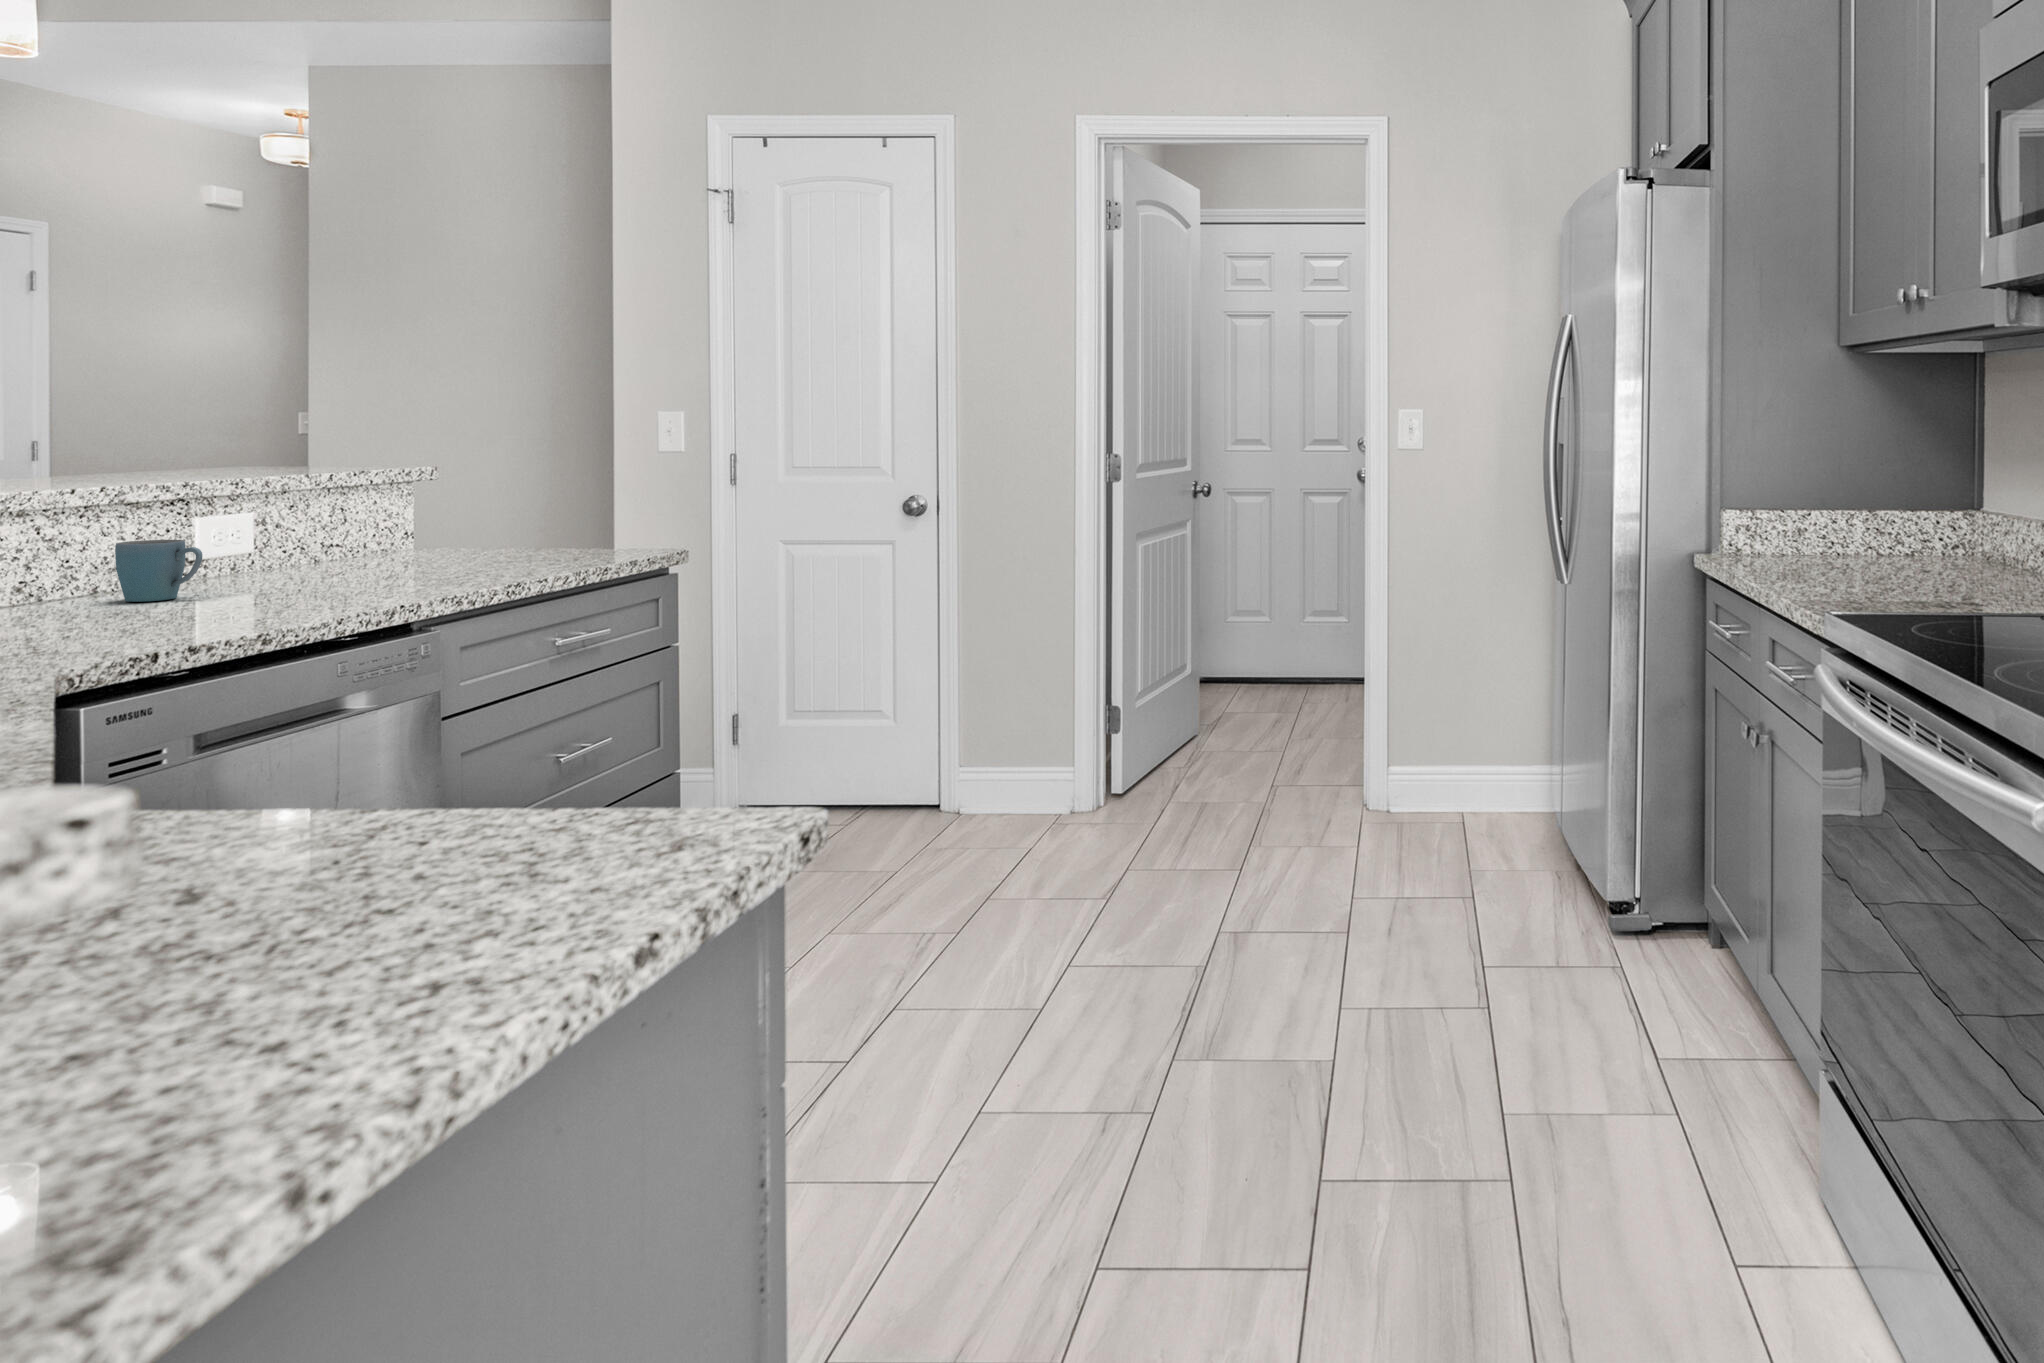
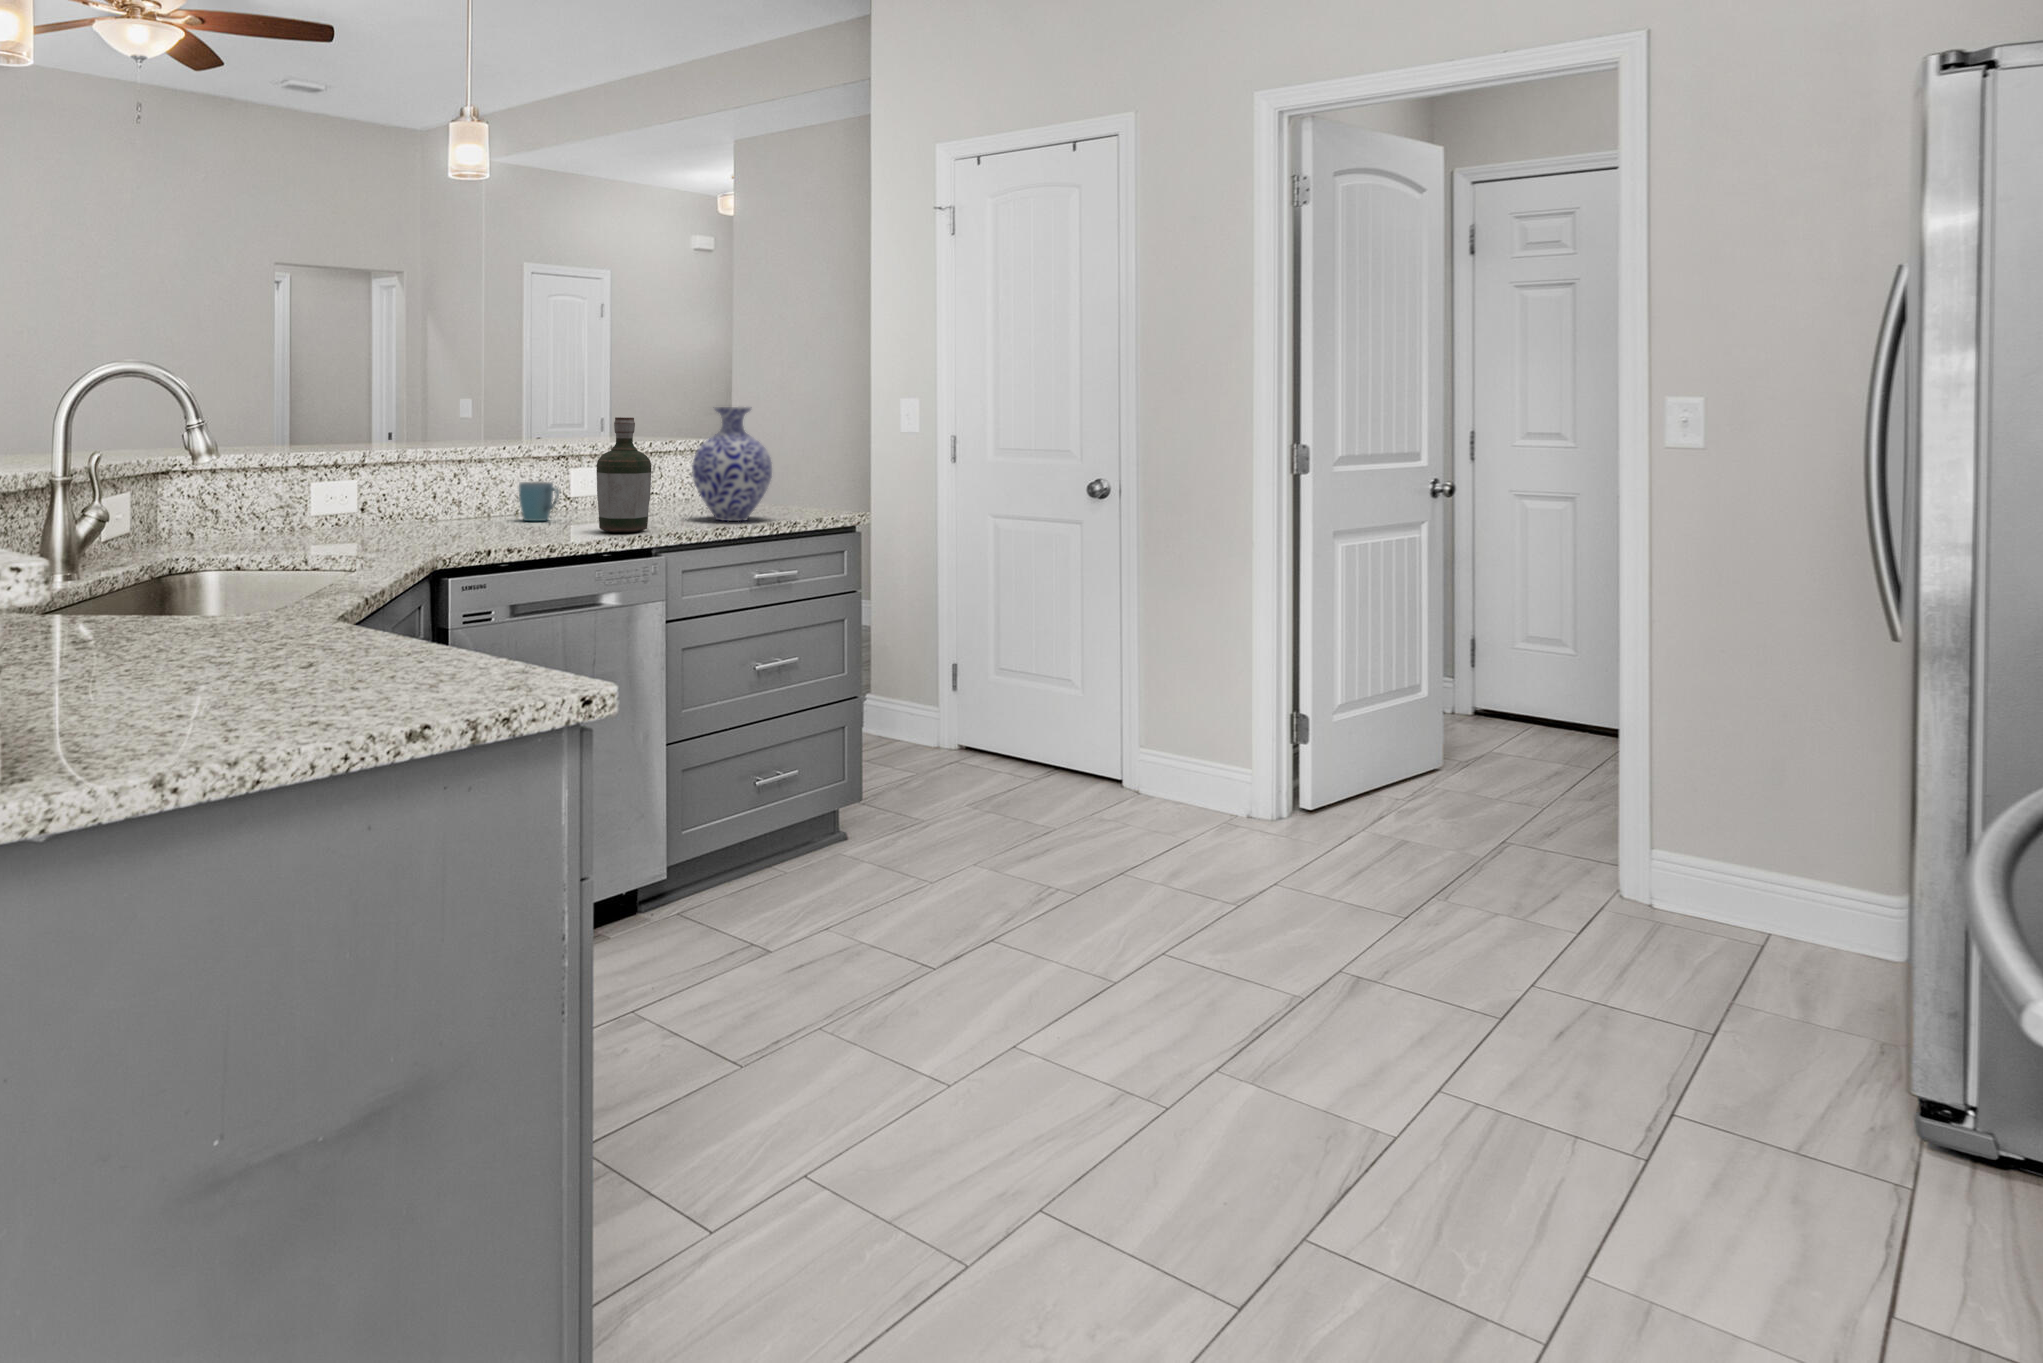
vase: none [431,423,558,575] -> present [692,407,772,521]
bottle: none [300,439,394,605] -> present [597,417,651,532]

